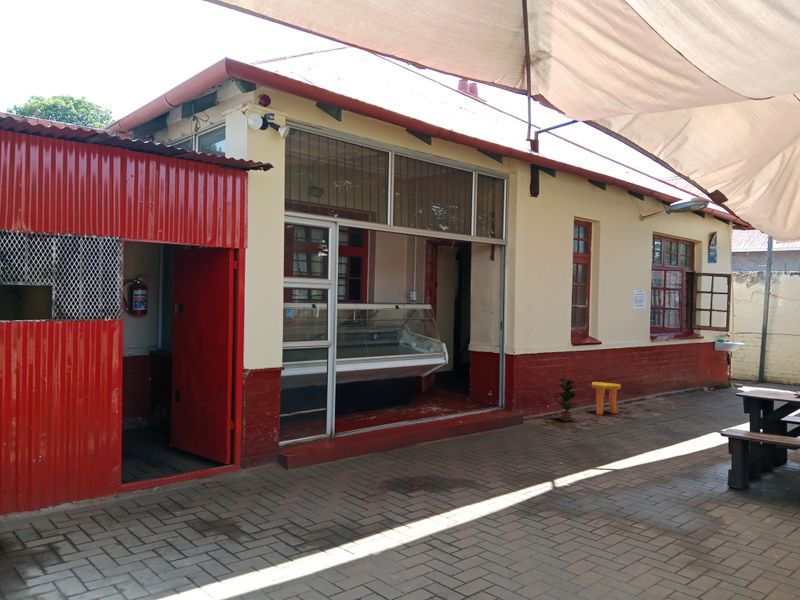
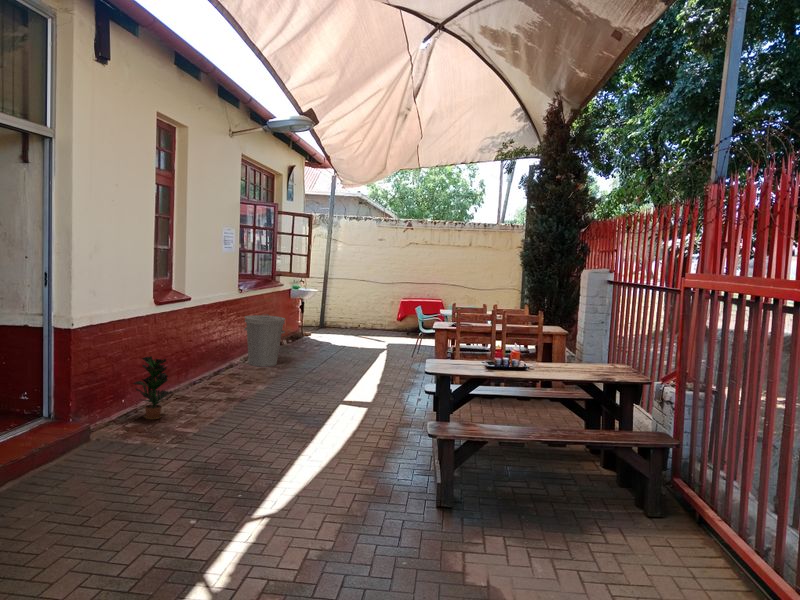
trash can: none [654,360,691,404] -> present [244,314,285,367]
stool: present [592,382,621,414] -> none [180,353,221,399]

